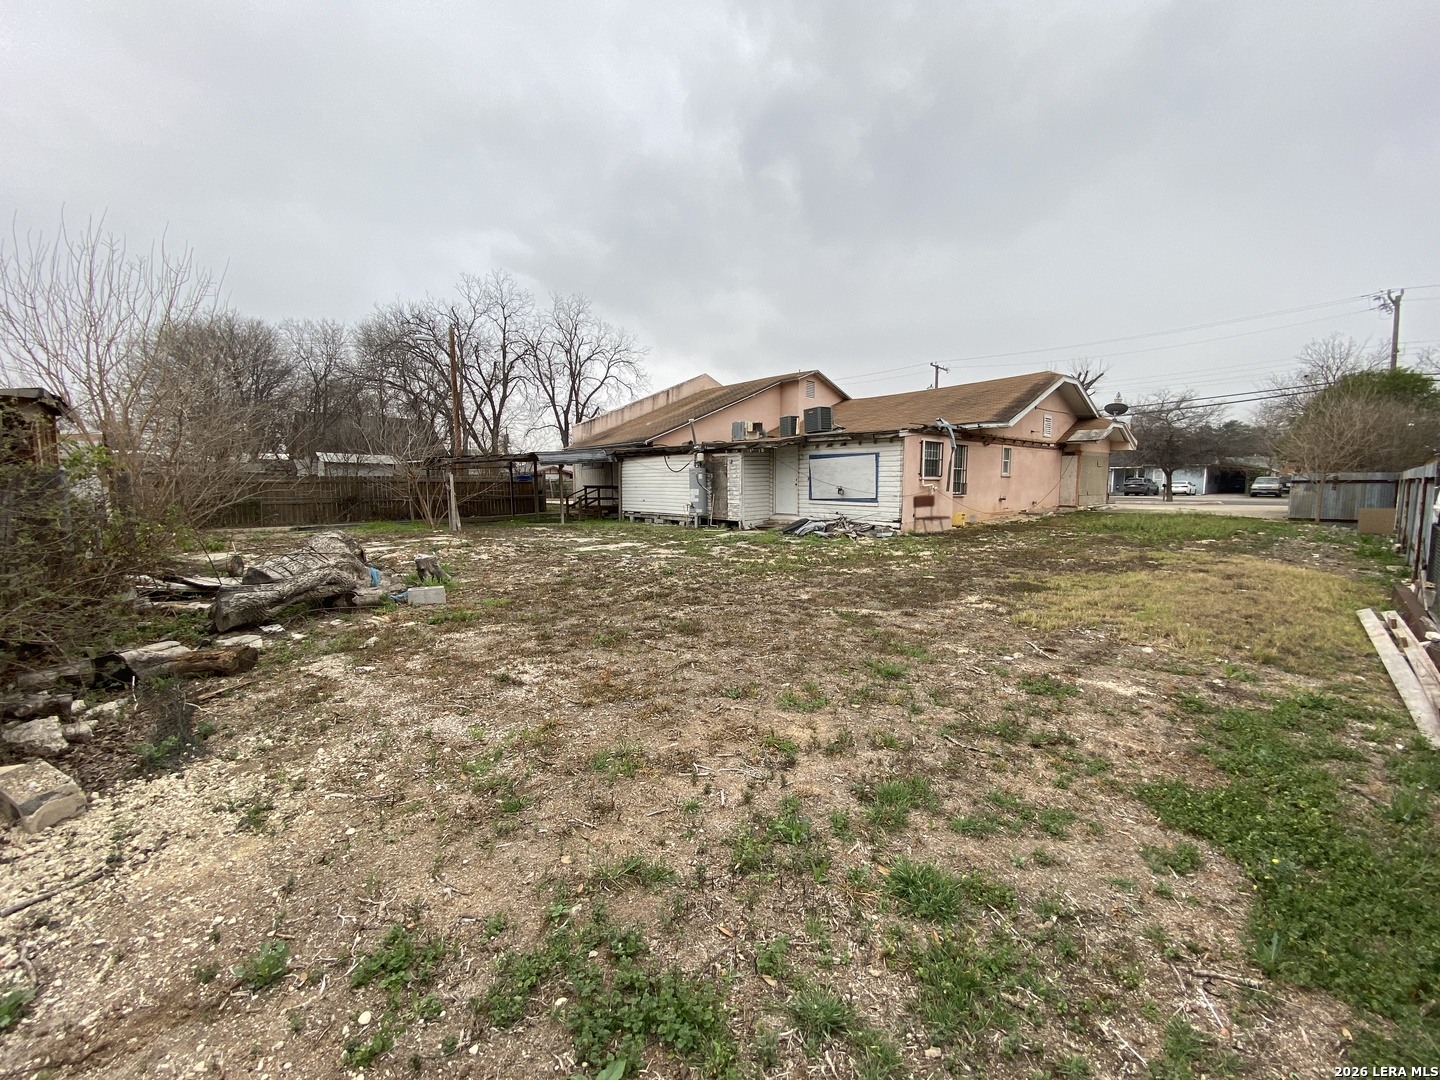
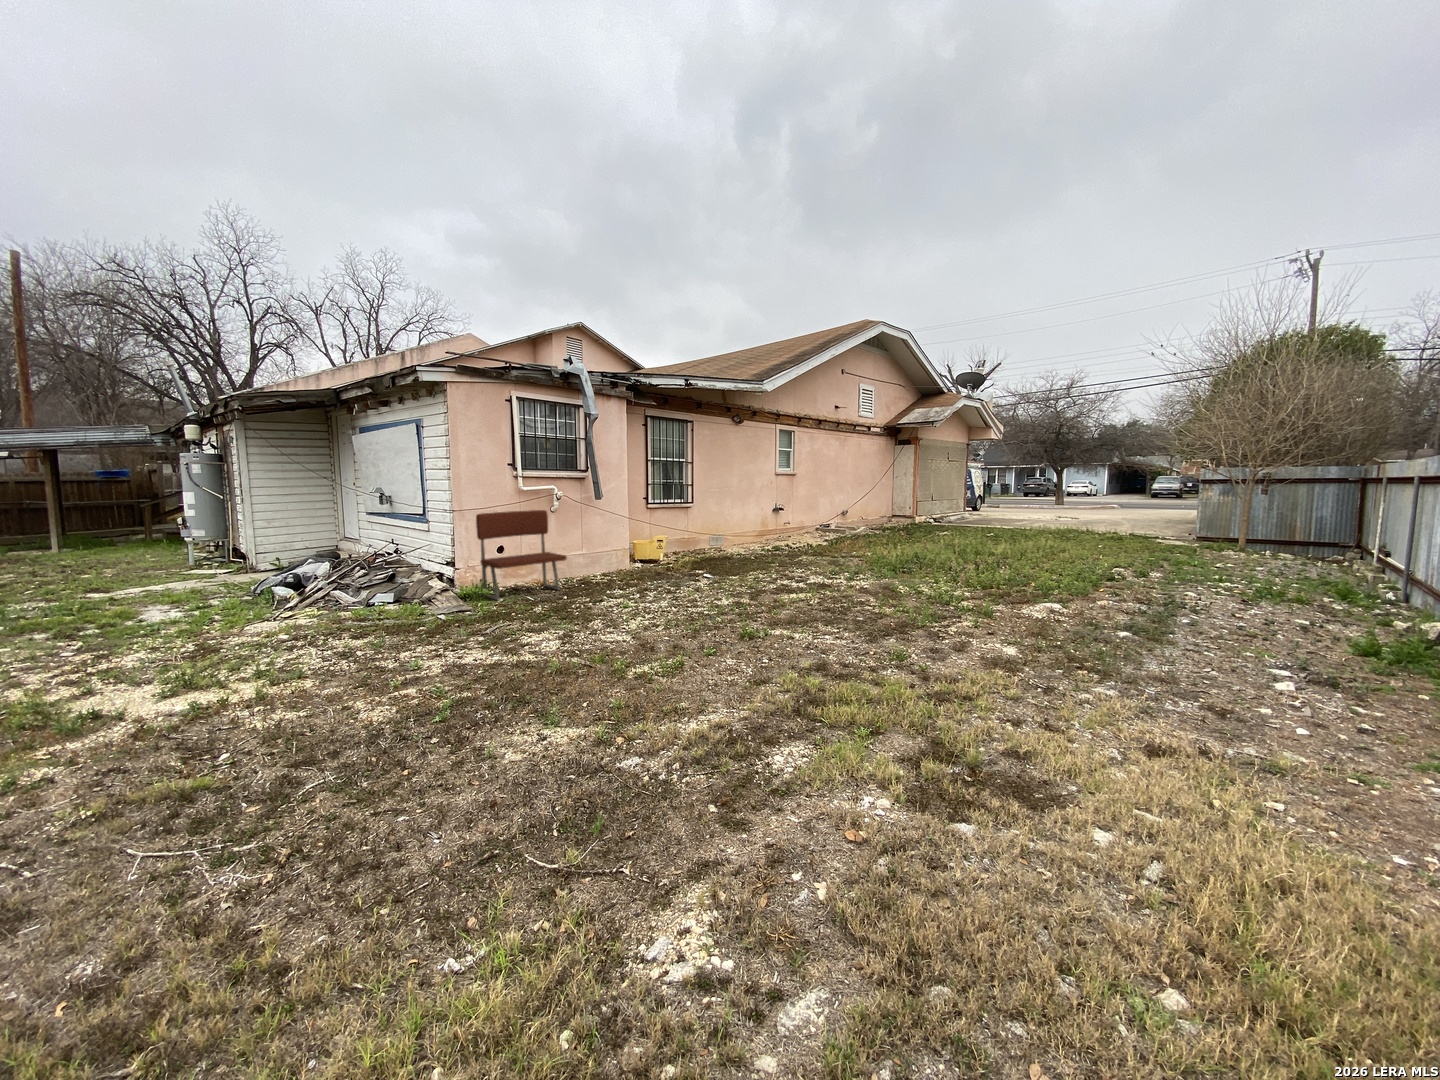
cardboard box: present [1358,508,1397,535] -> none [1336,551,1432,616]

